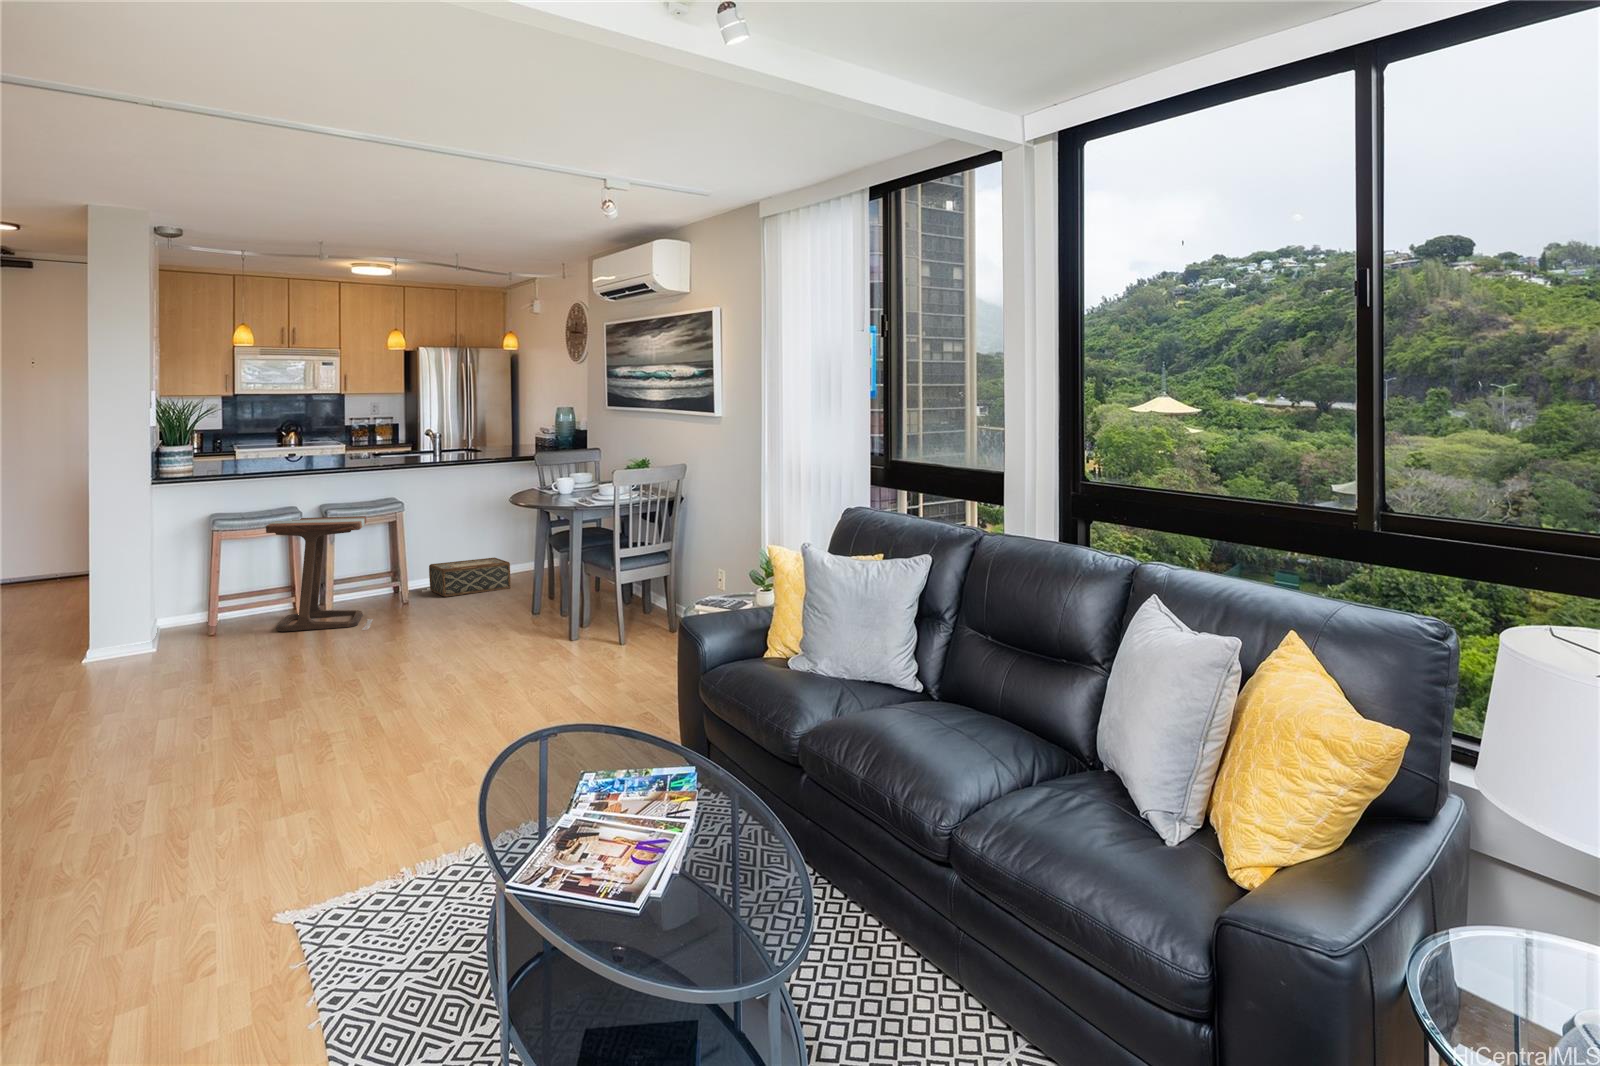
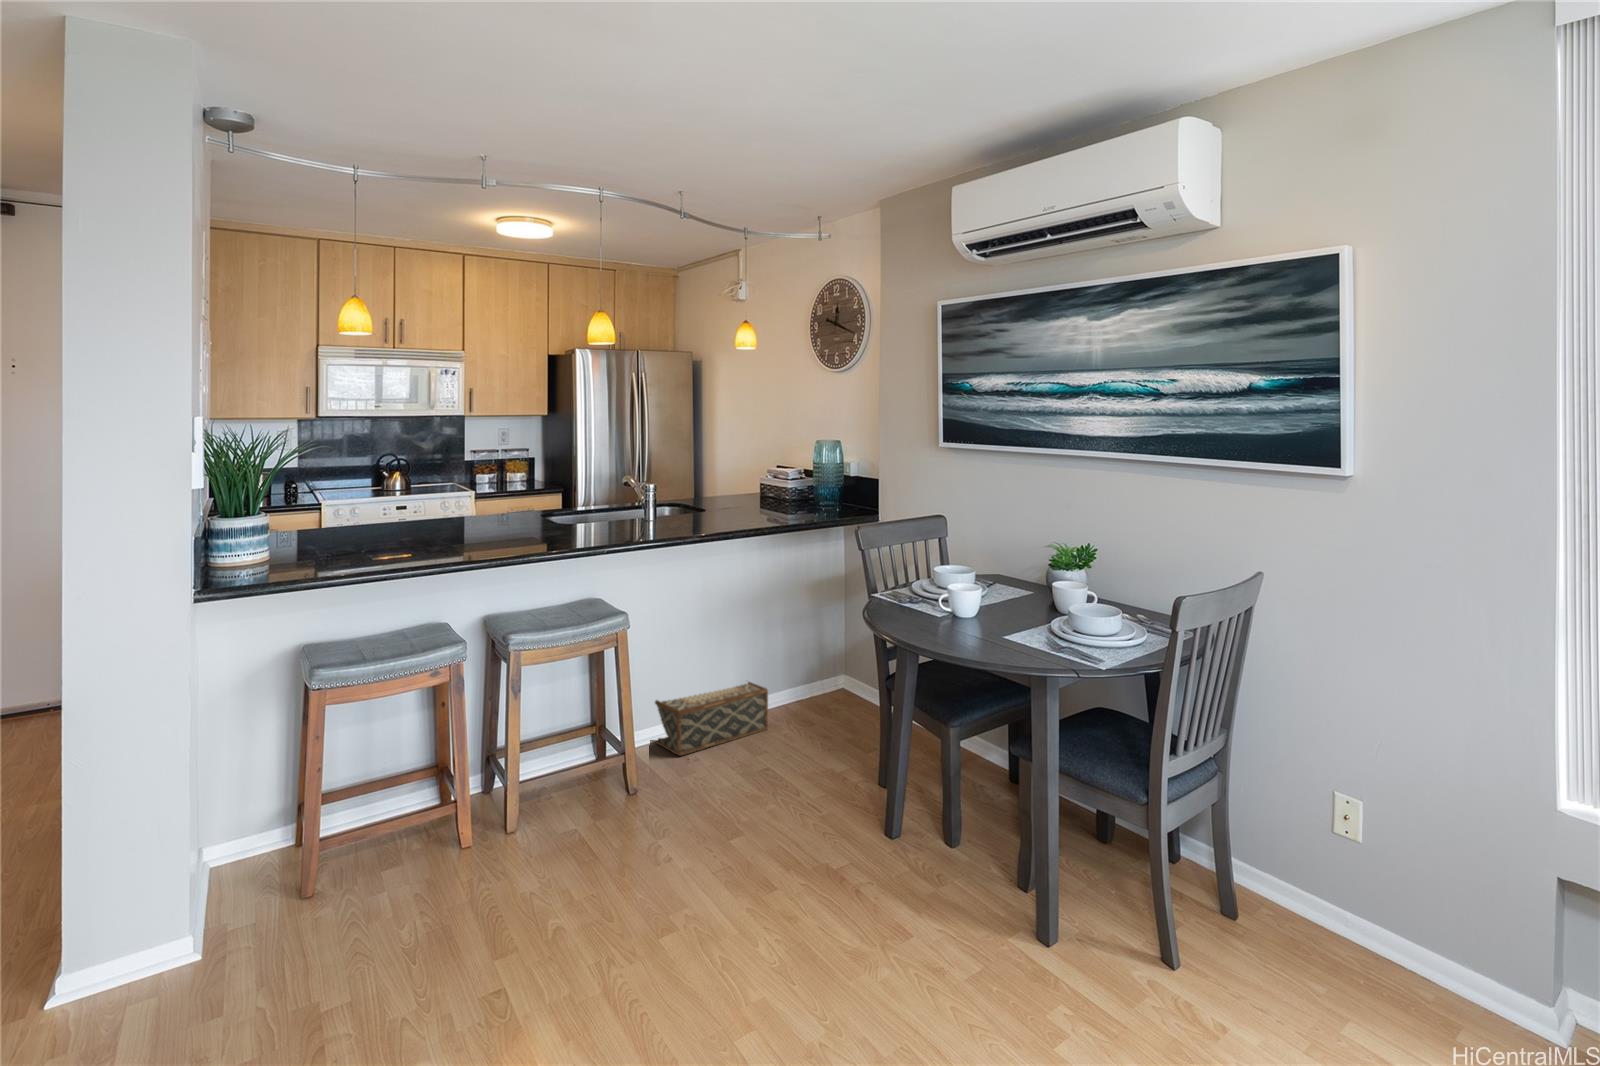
side table: present [266,516,369,631] -> none [418,638,605,878]

